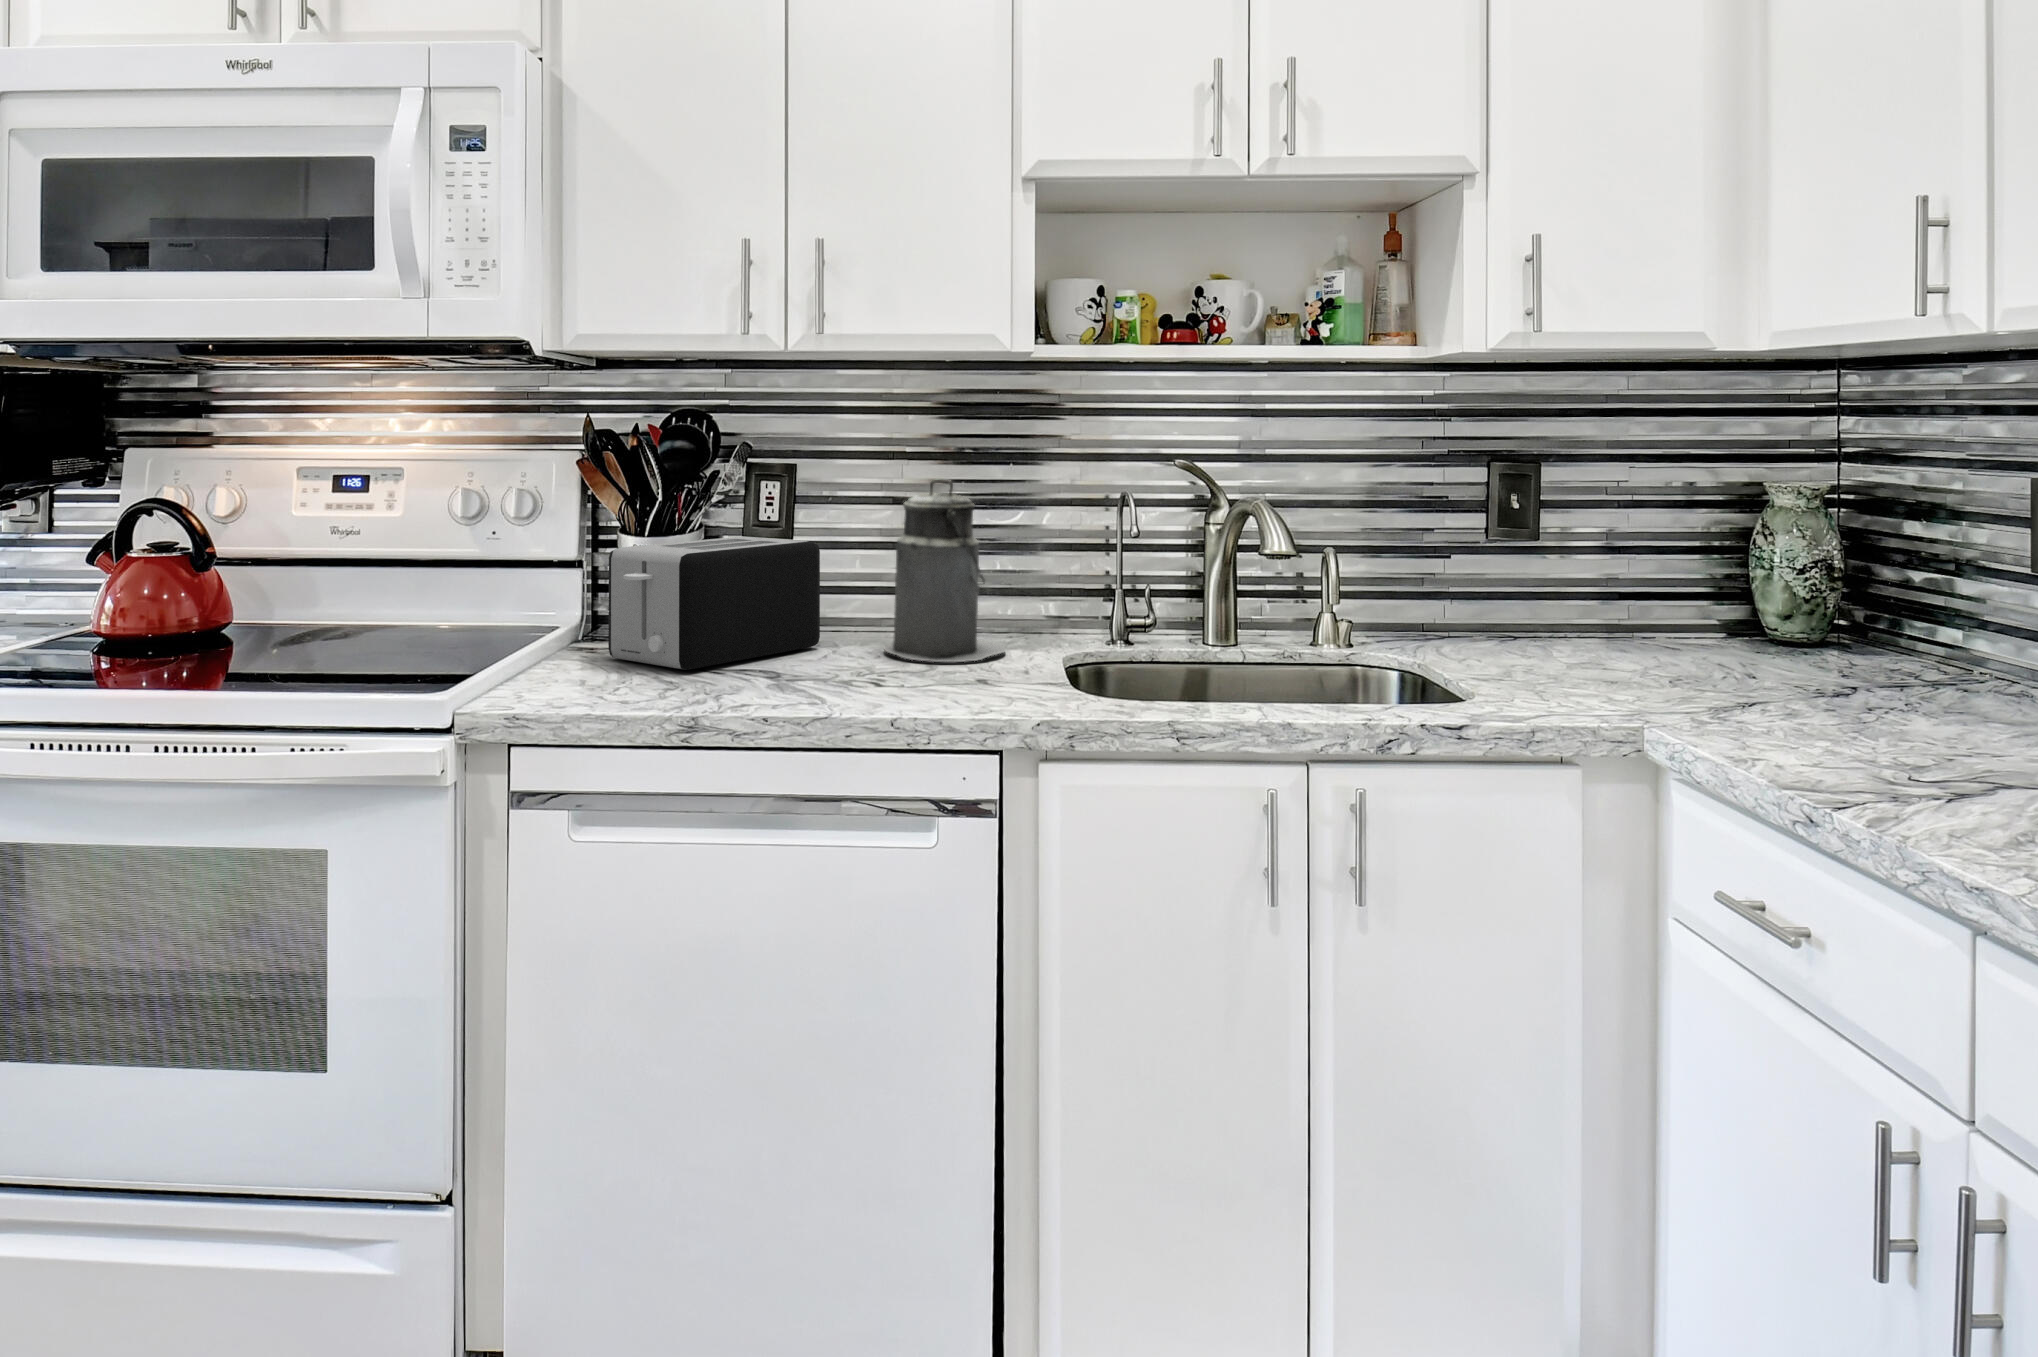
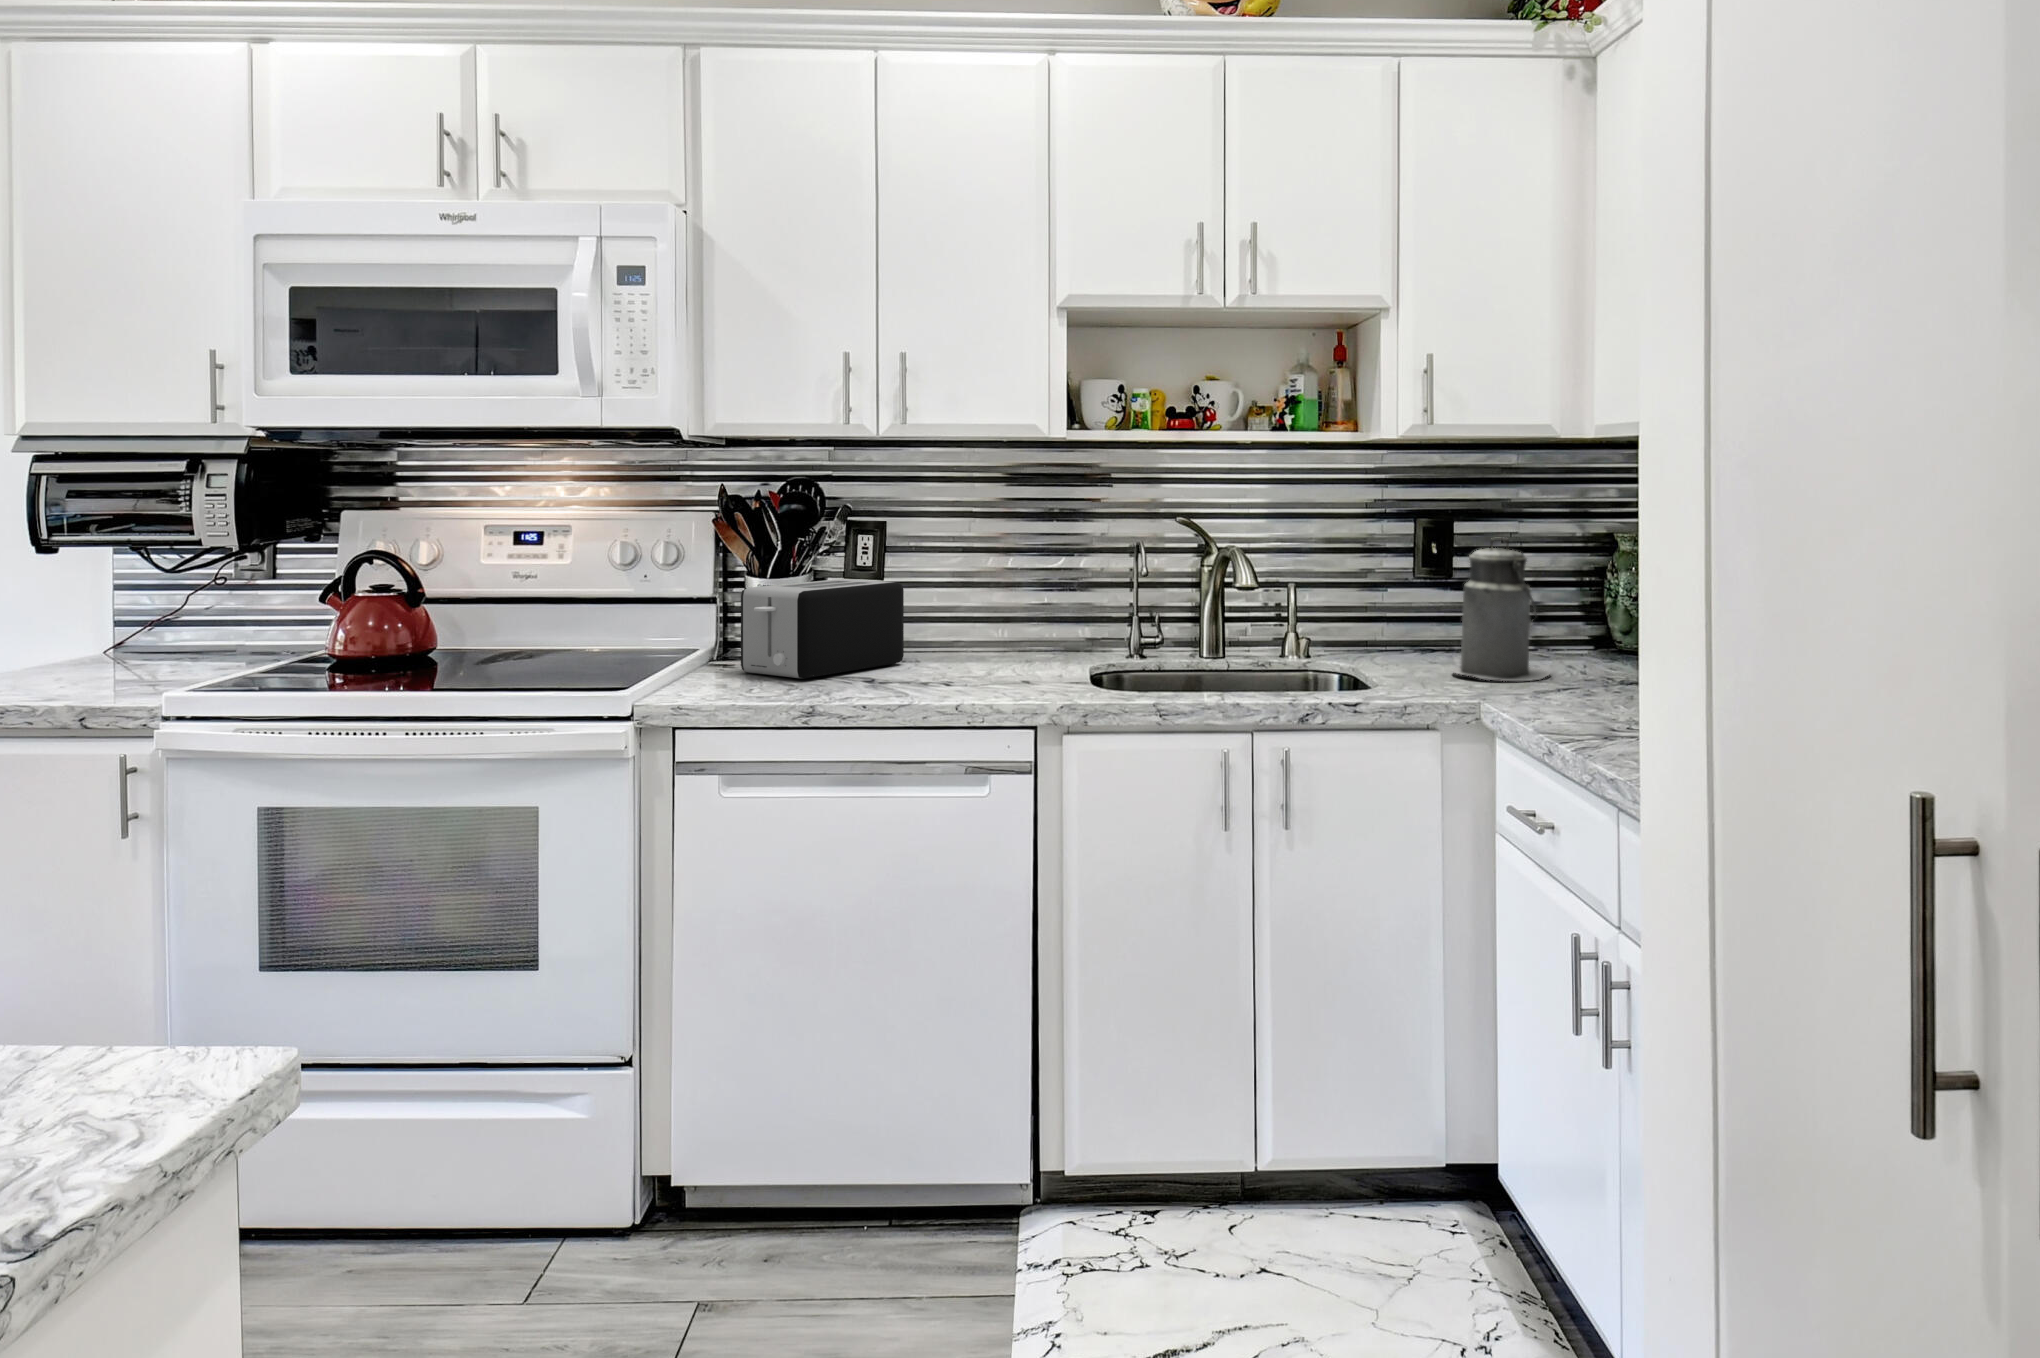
canister: present [884,480,1006,662] -> present [1452,538,1550,681]

